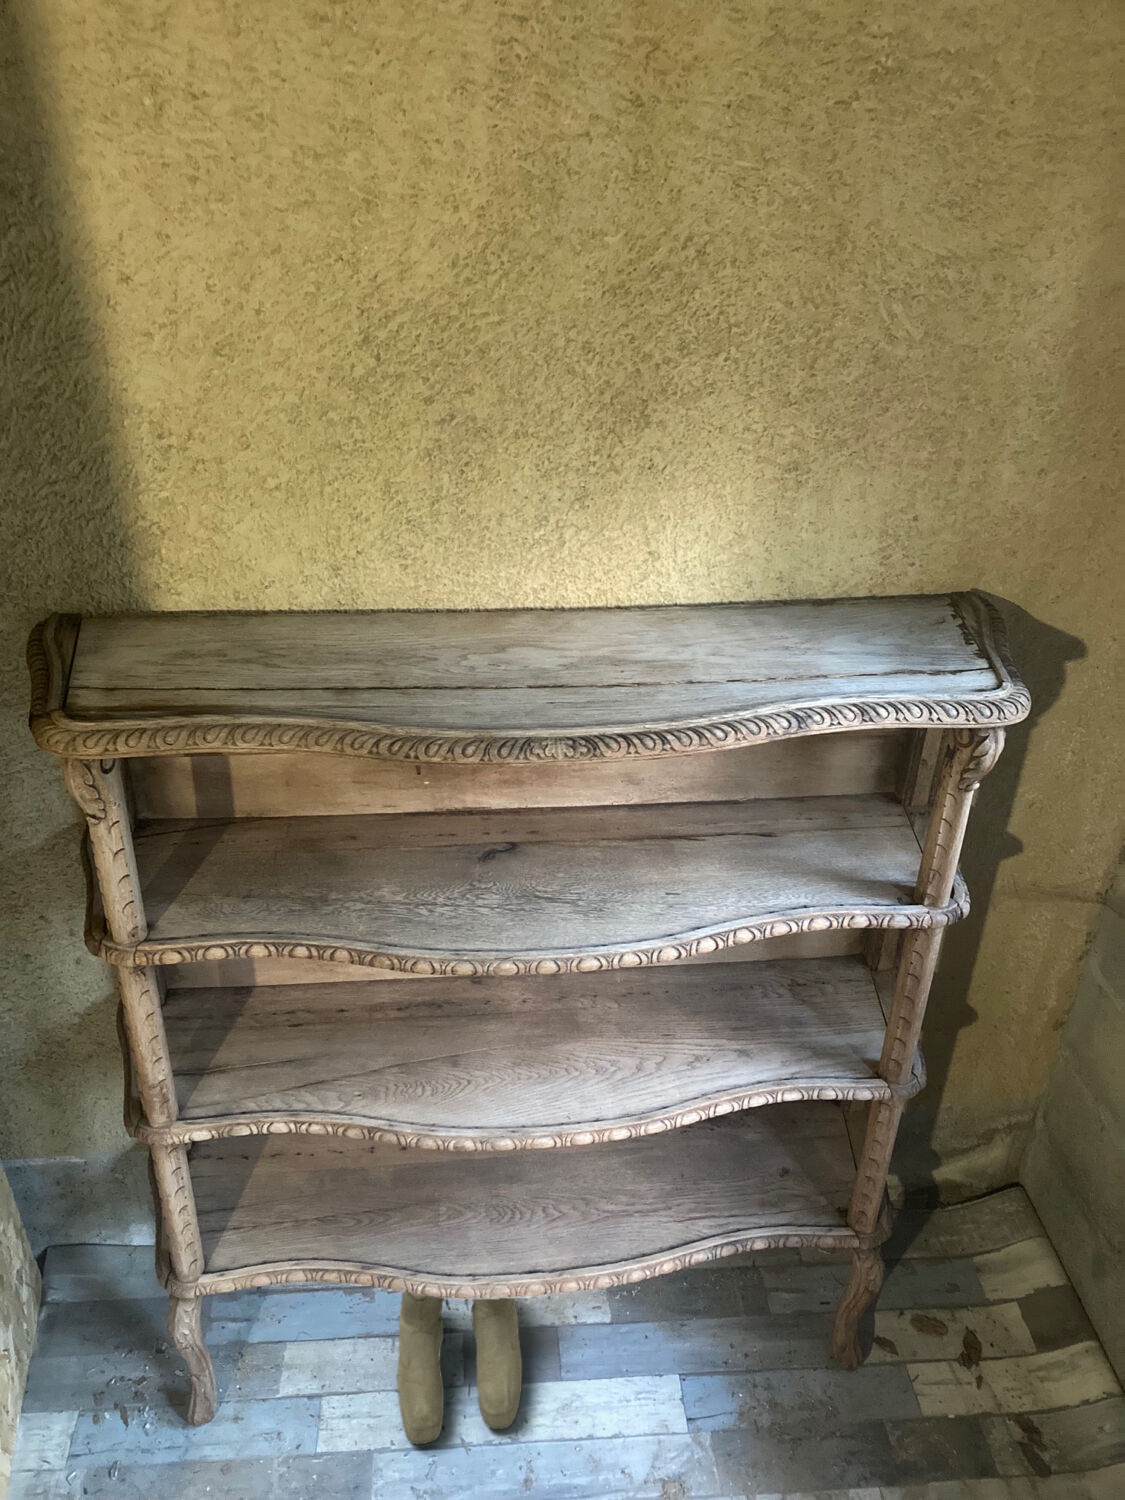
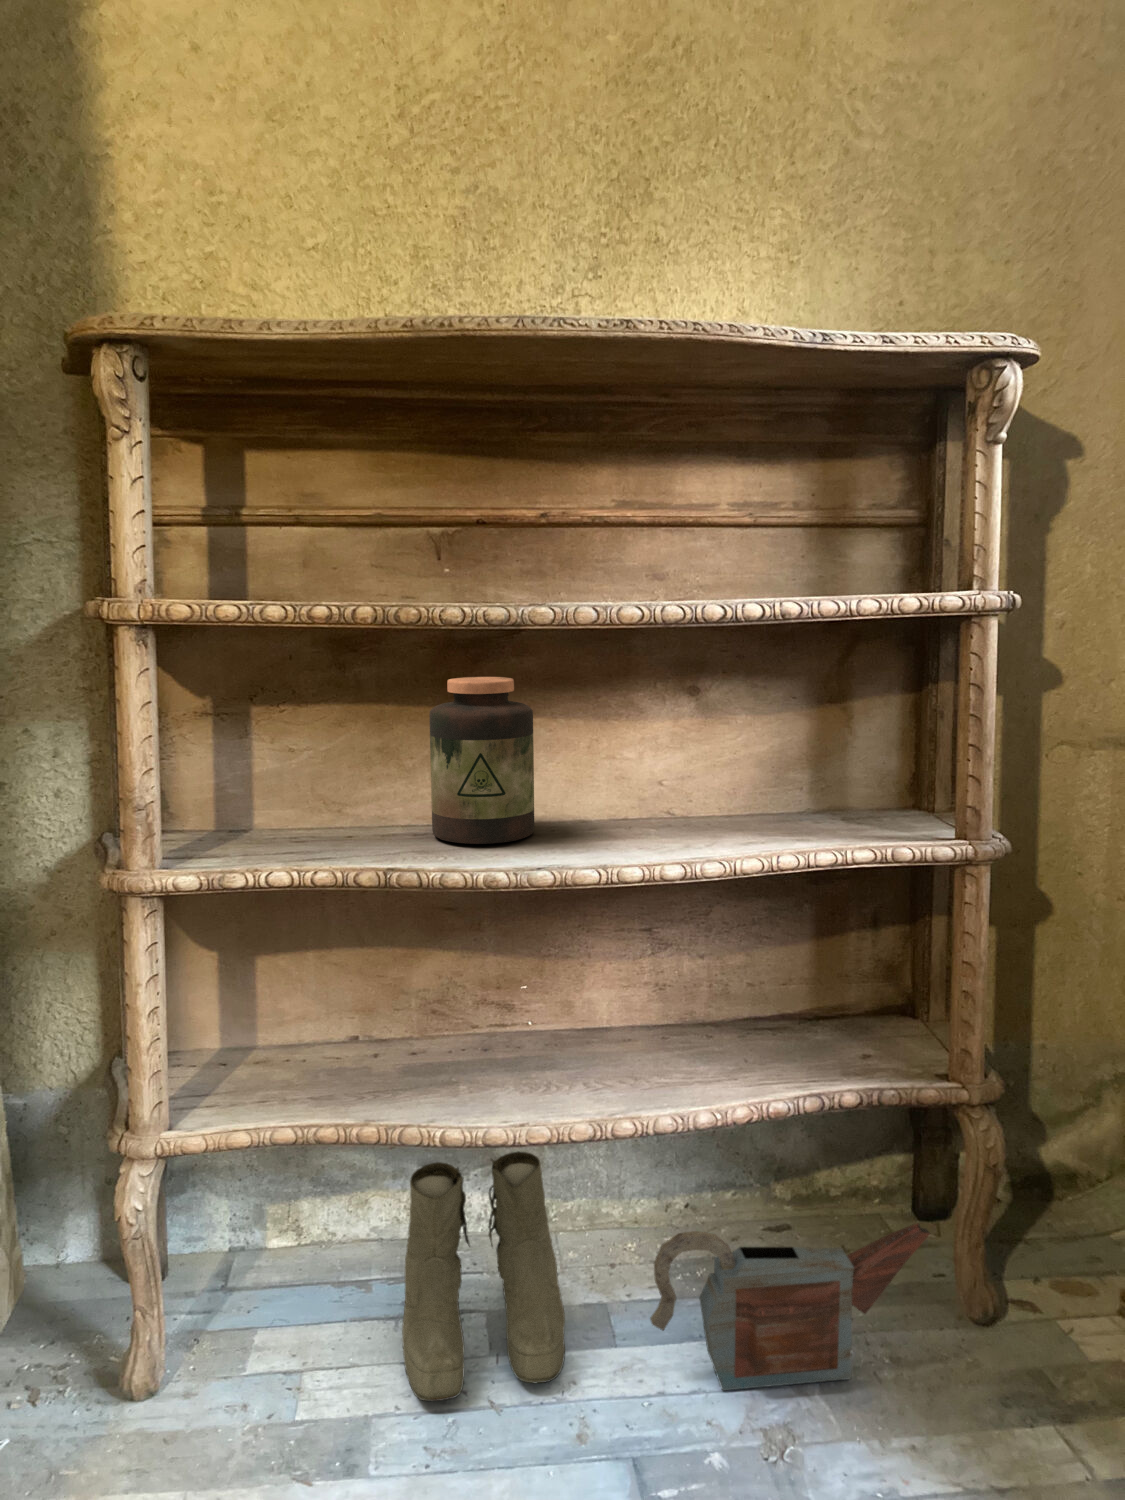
jar: none [409,927,504,1083] -> present [429,677,534,844]
watering can: none [585,1343,809,1438] -> present [650,1223,930,1390]

